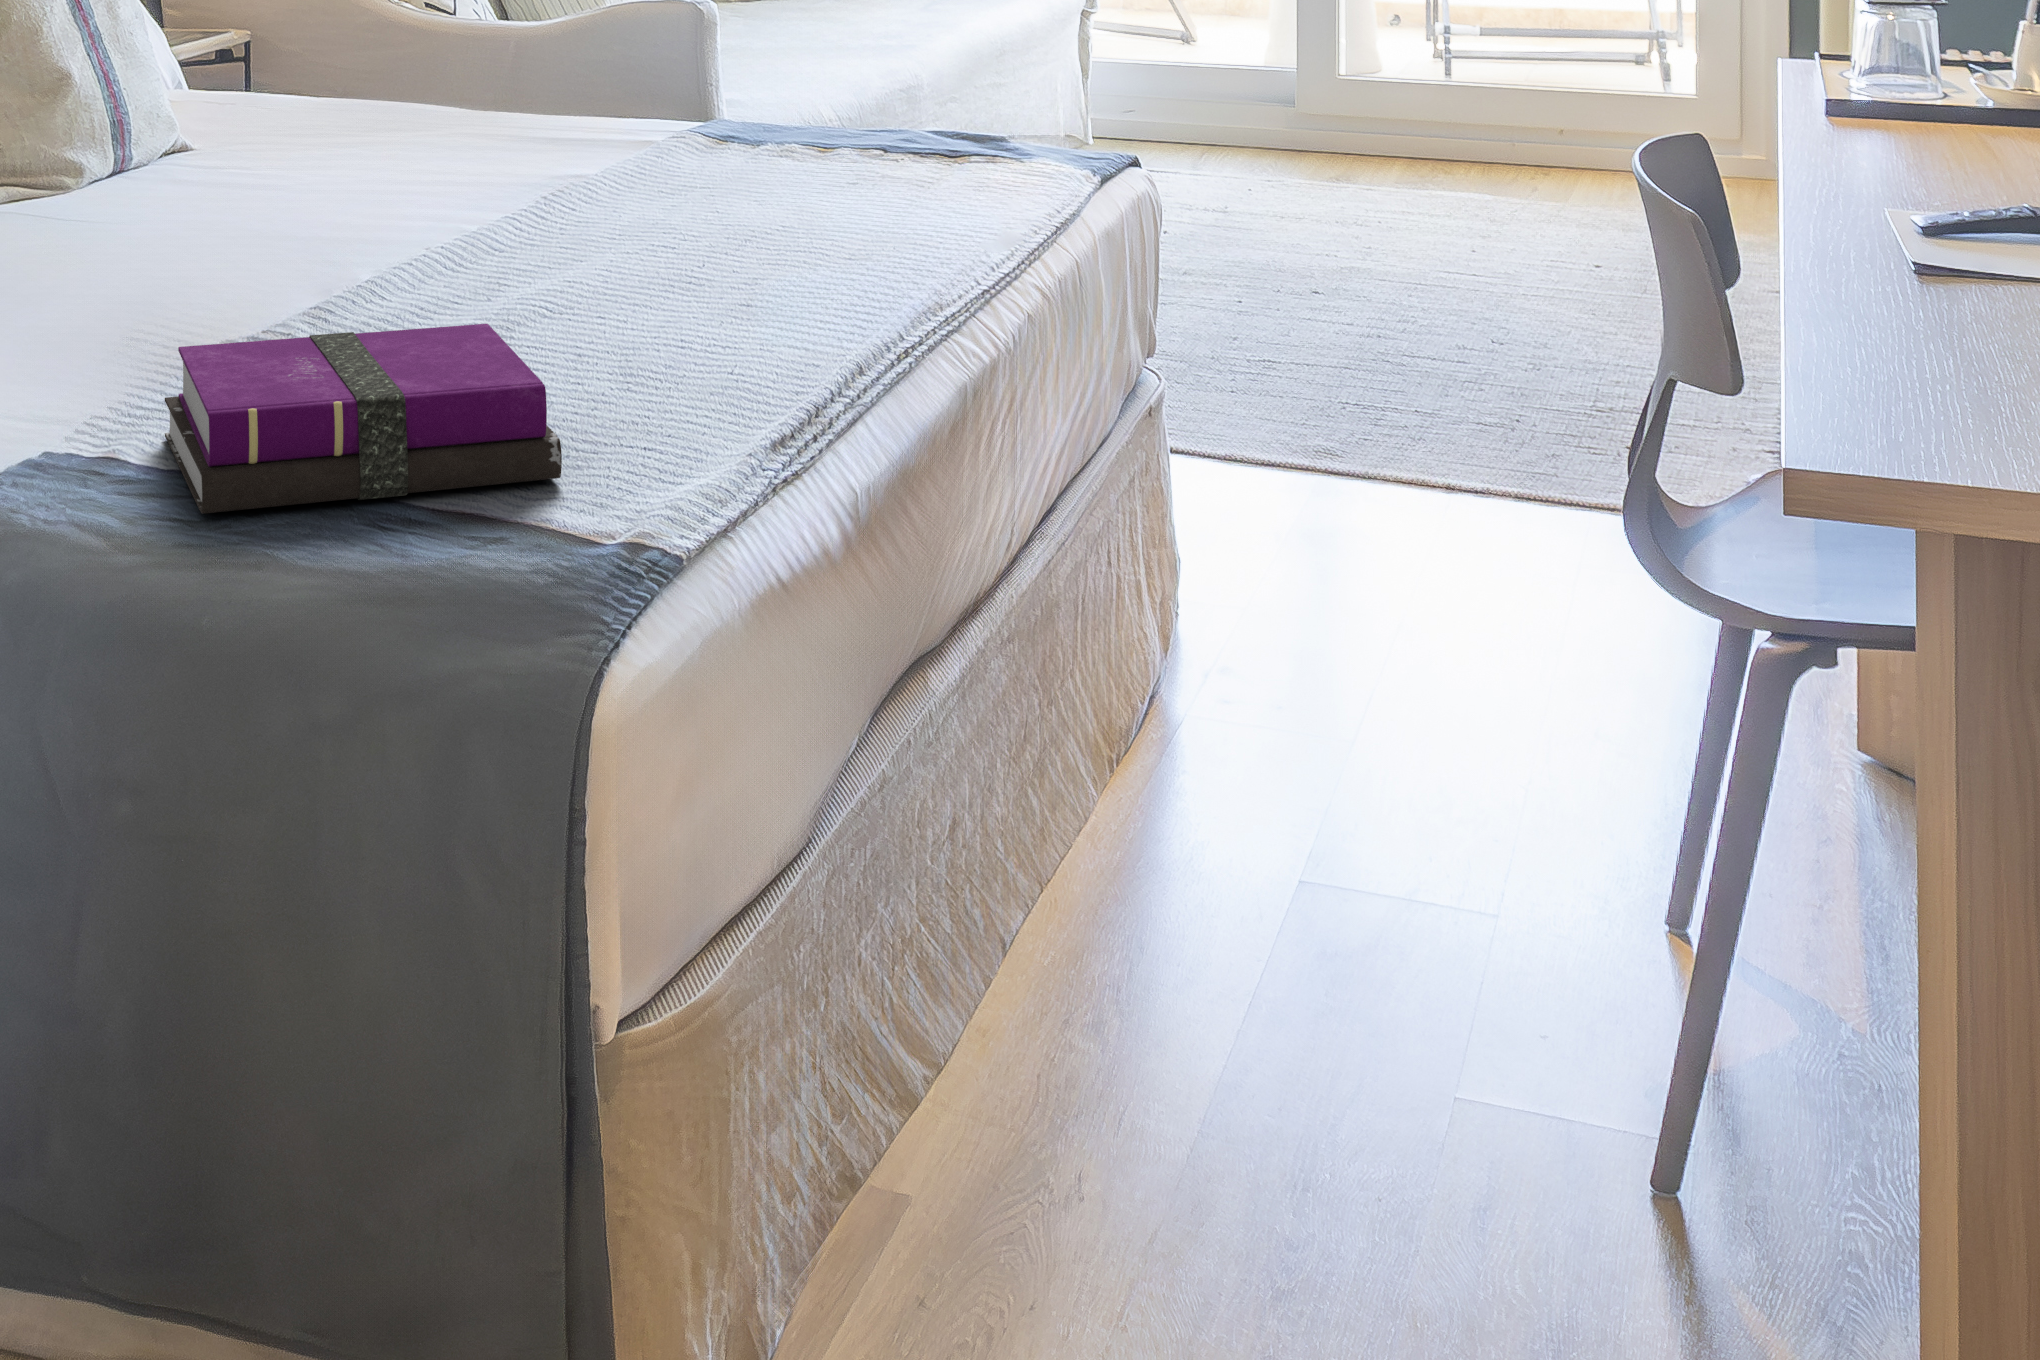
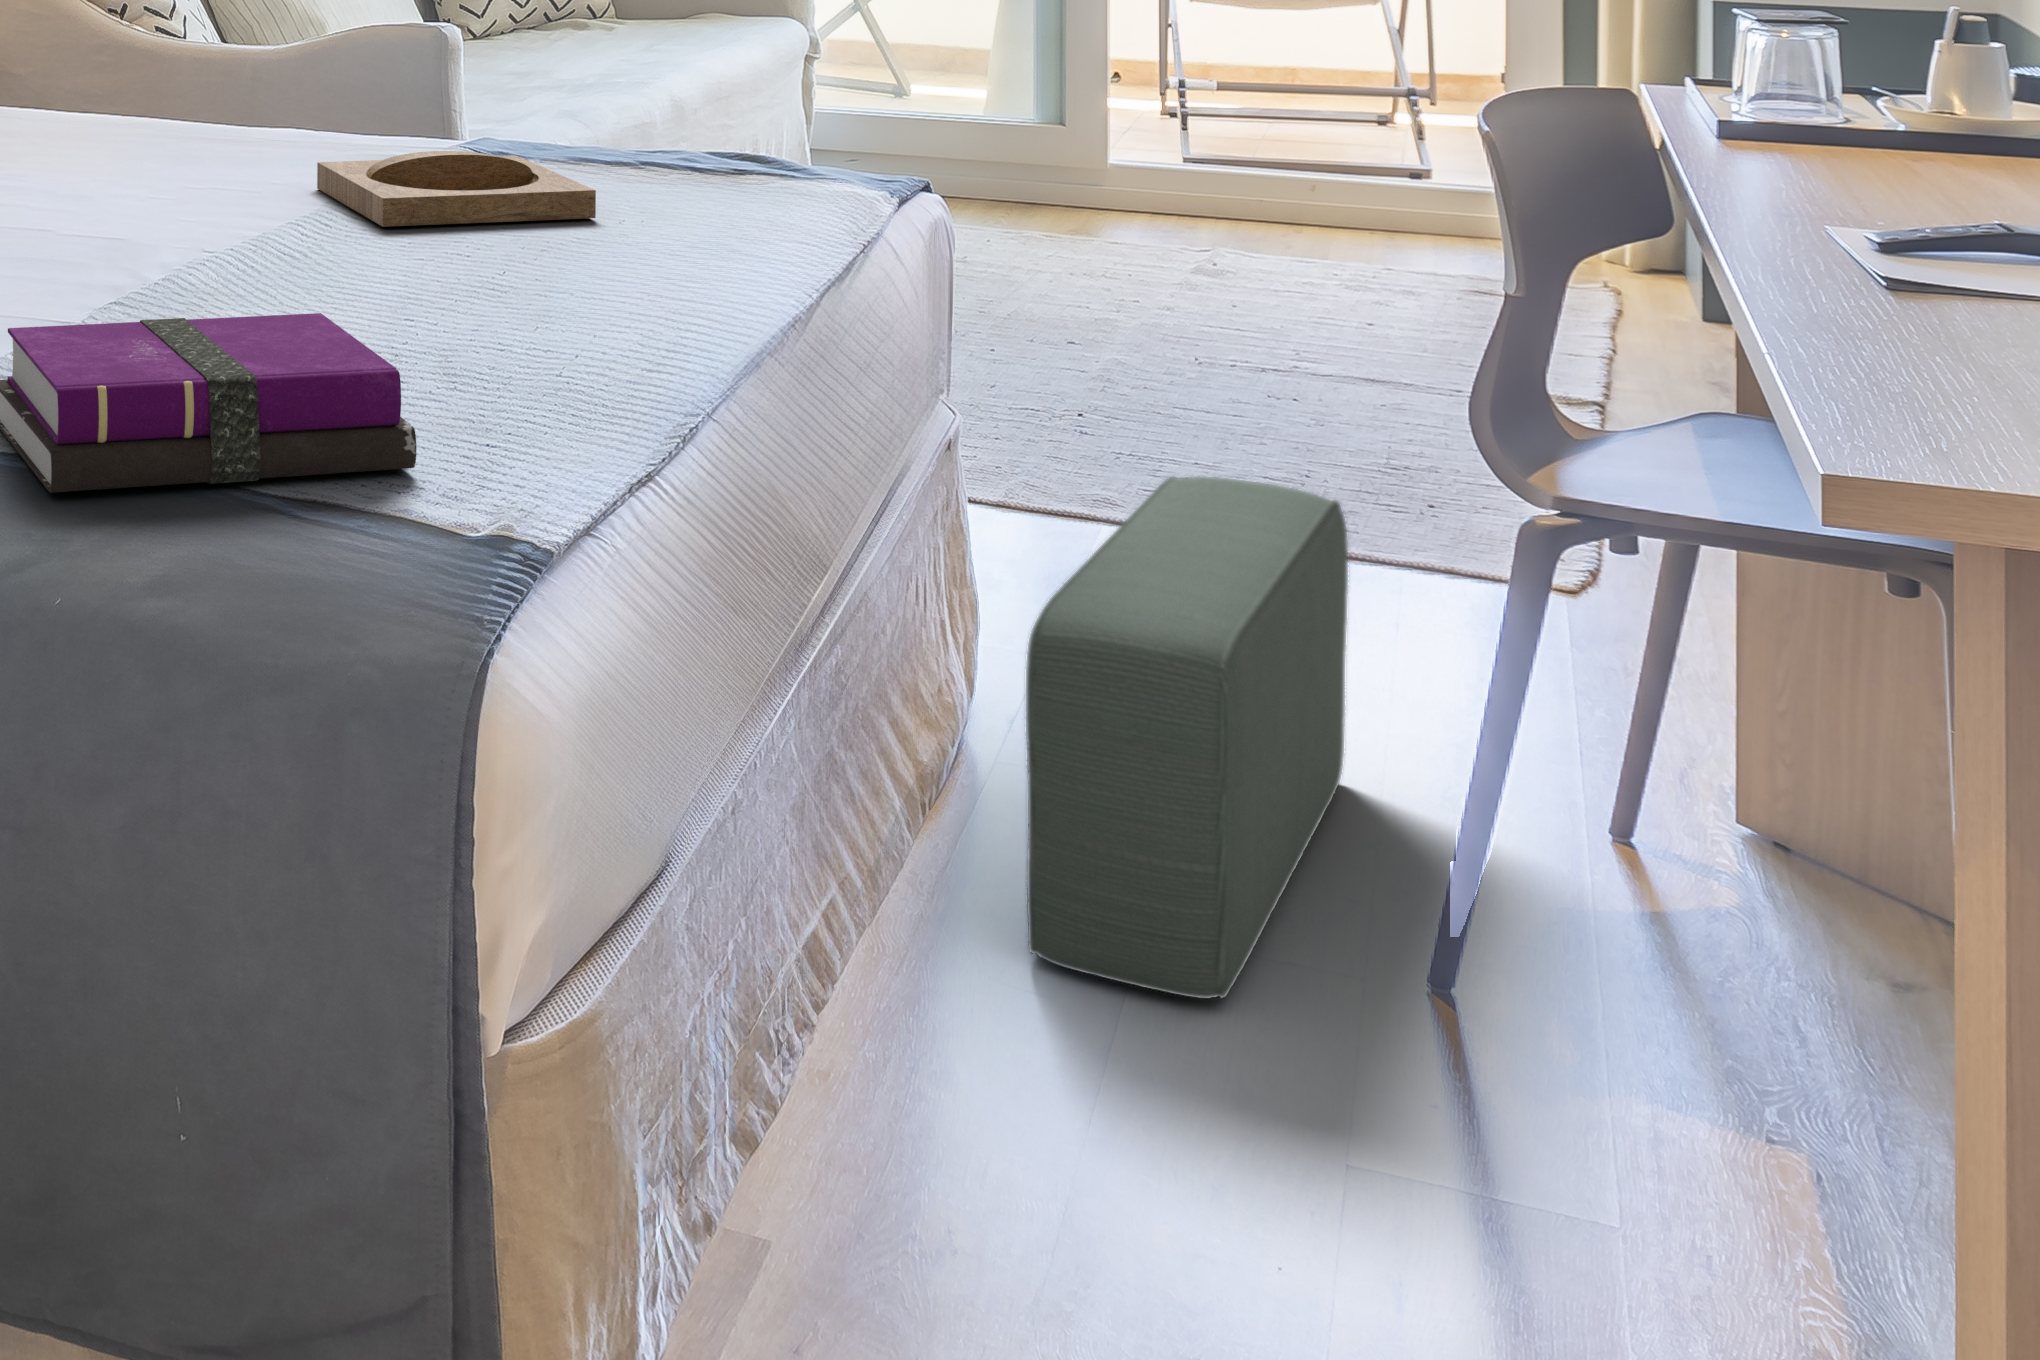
tray: none [541,140,802,218] -> present [317,151,596,227]
pouf: none [1188,440,1510,947] -> present [1026,477,1348,999]

